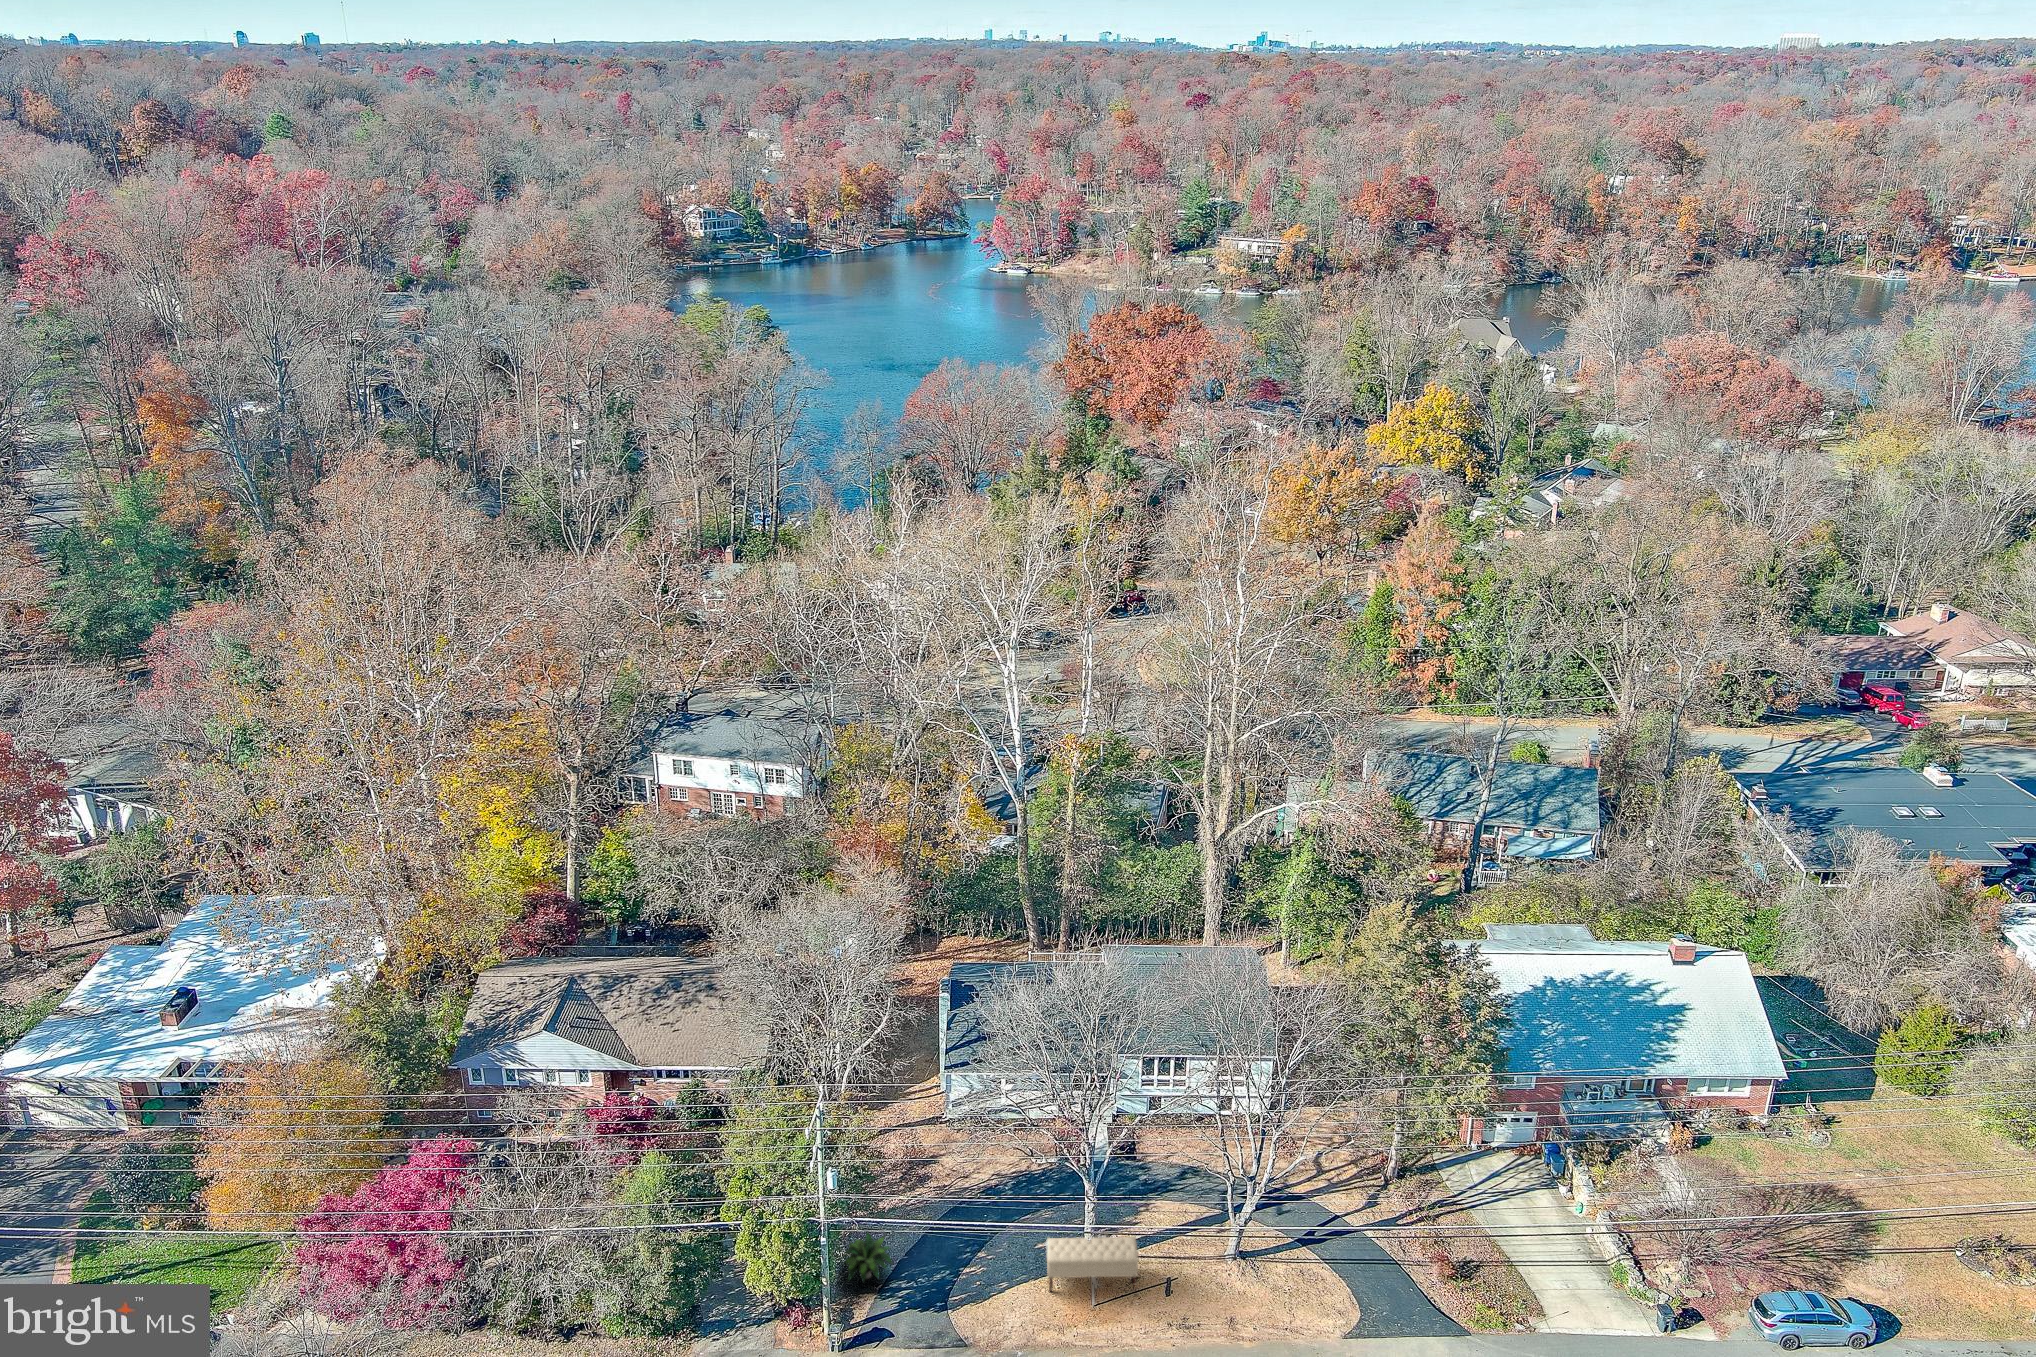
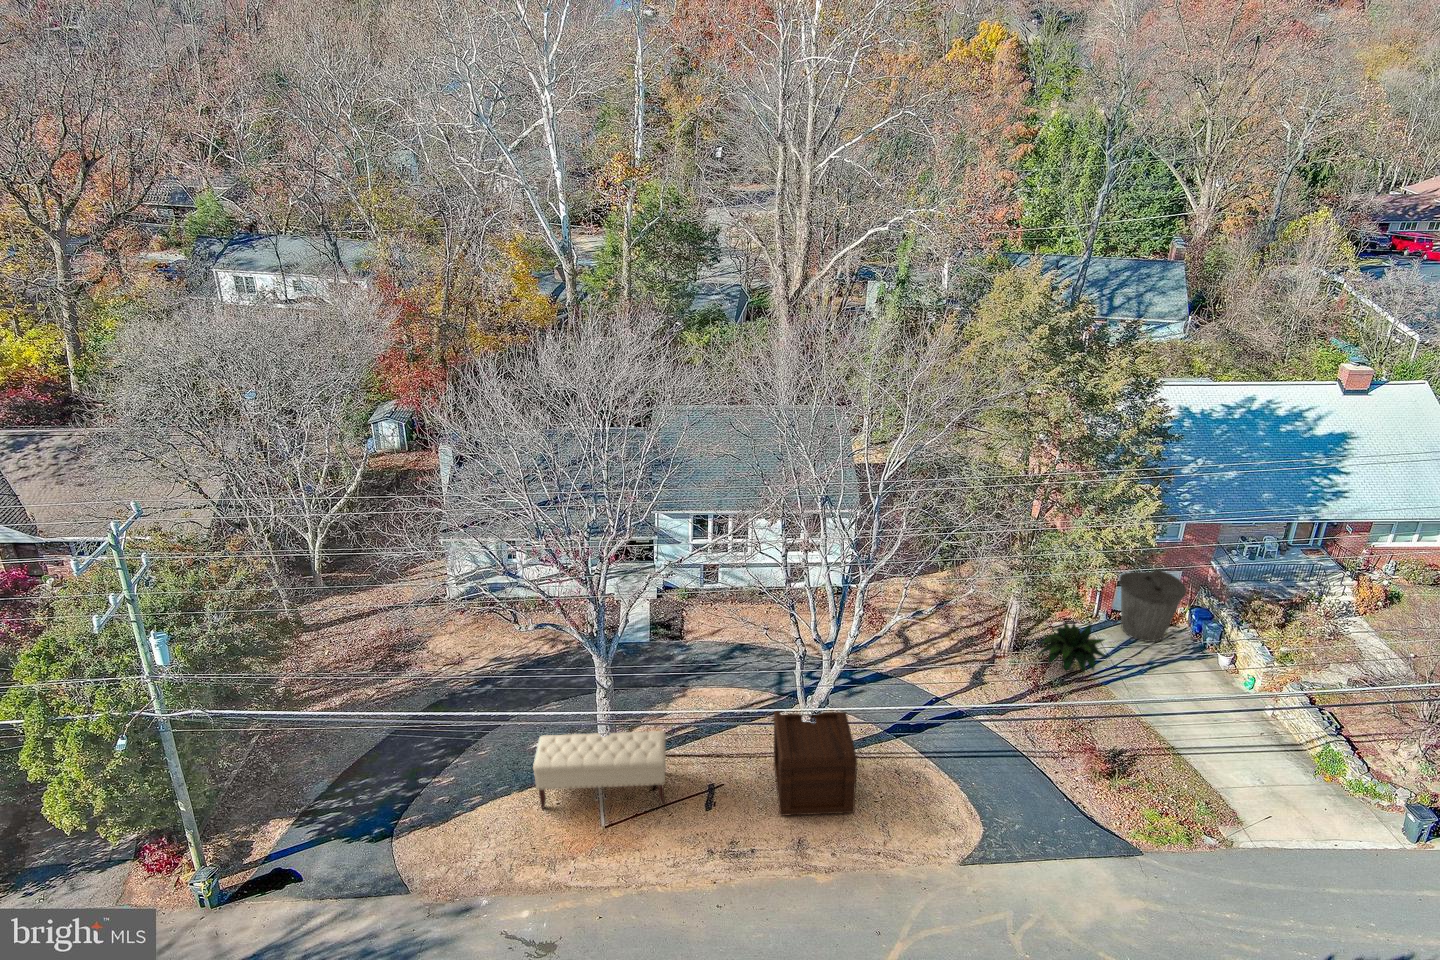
trash can: none [1478,1112,1528,1174] -> present [1120,570,1186,642]
wooden crate: none [1212,1224,1274,1302] -> present [774,711,857,816]
potted plant: present [844,1232,892,1282] -> present [1038,622,1107,673]

